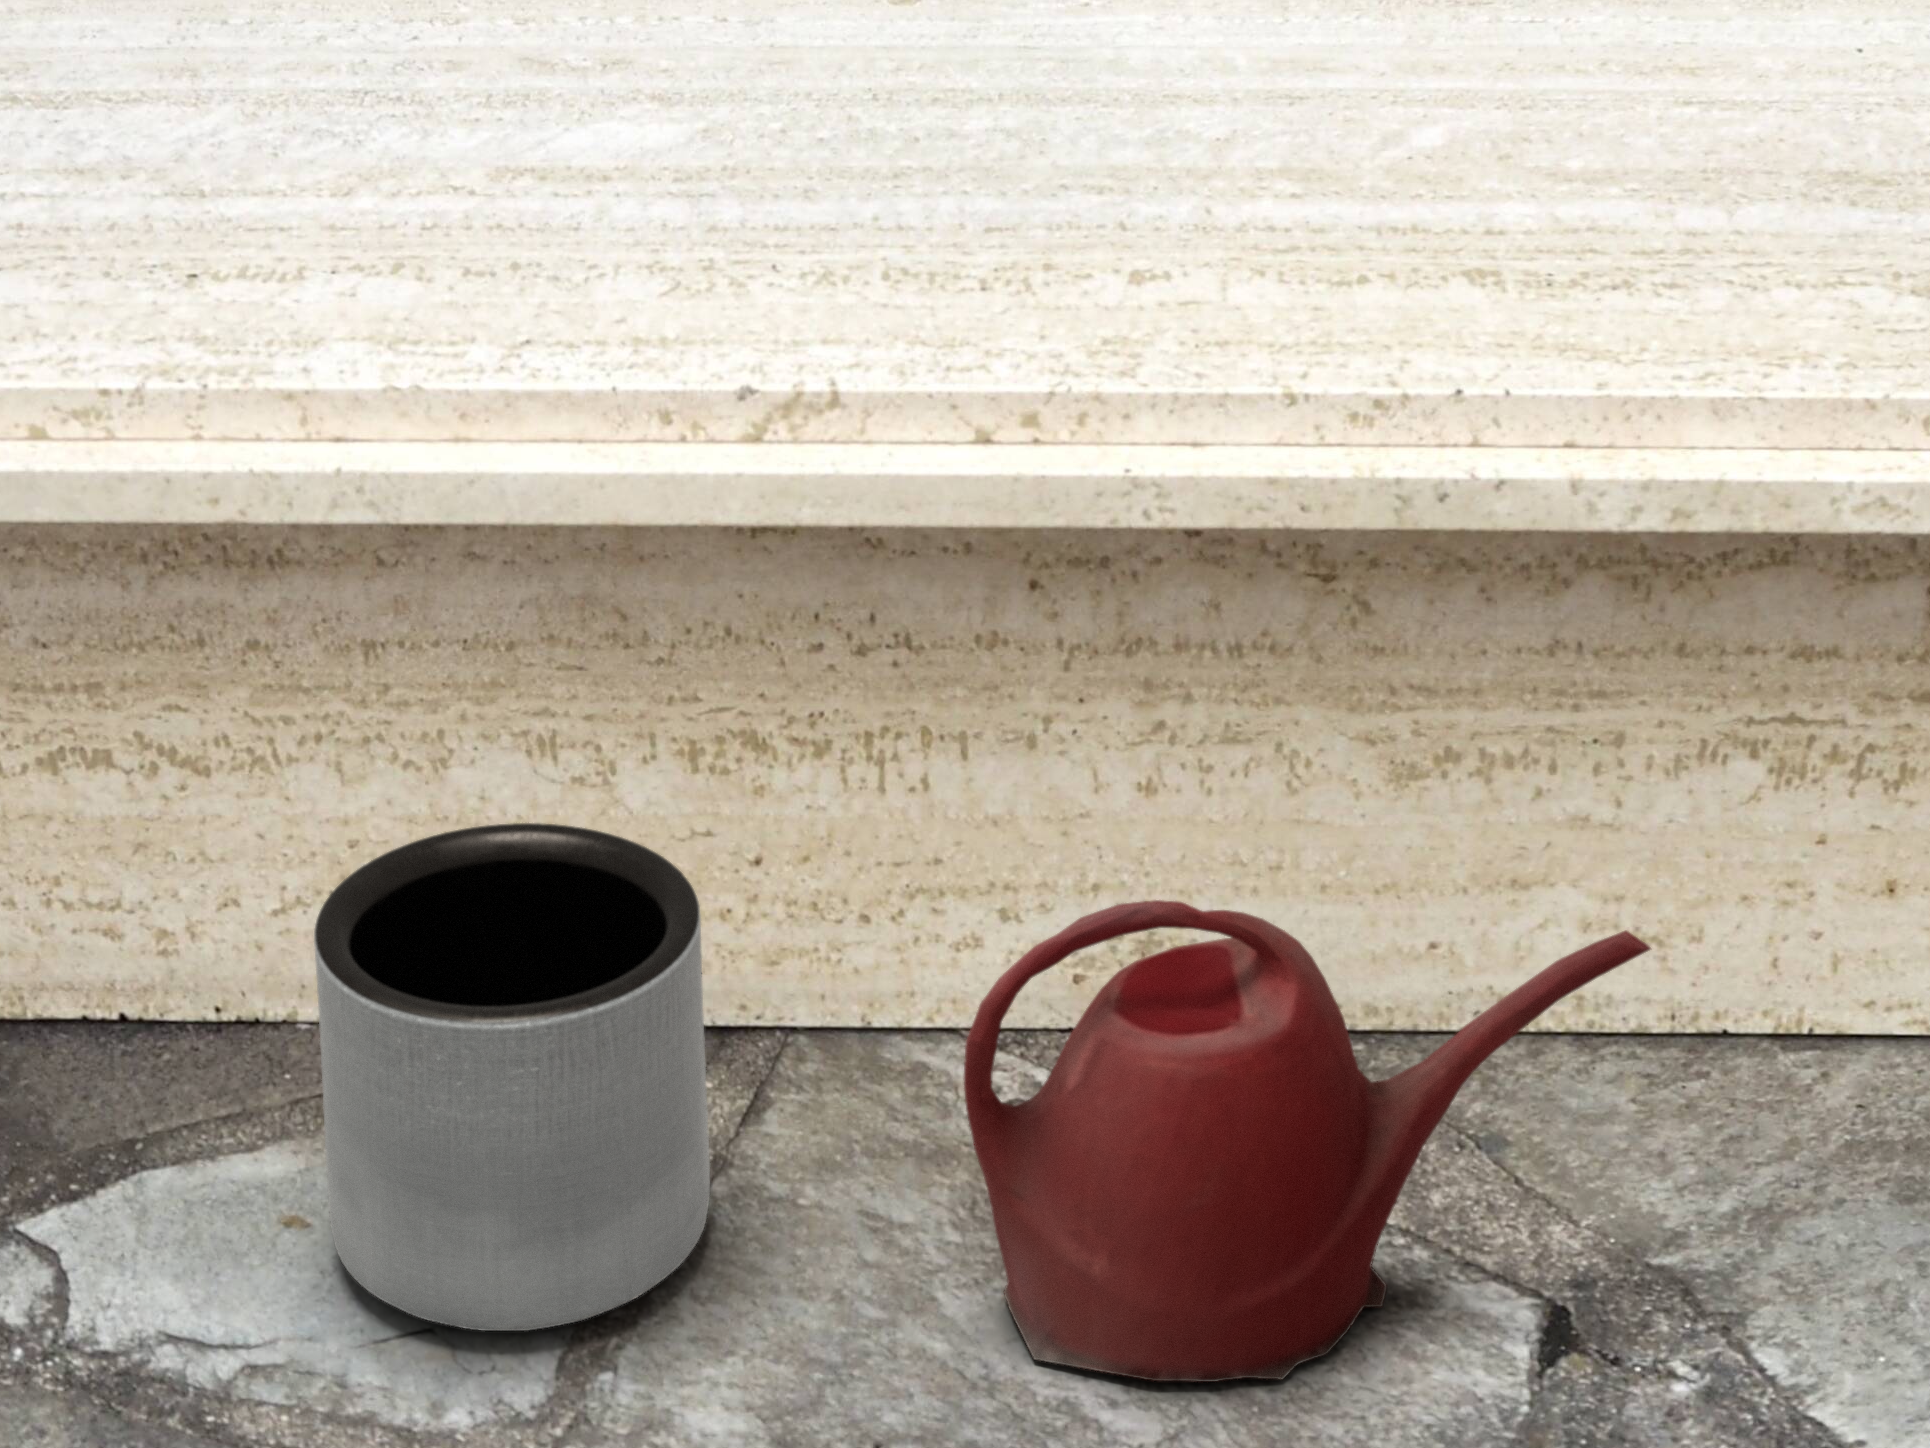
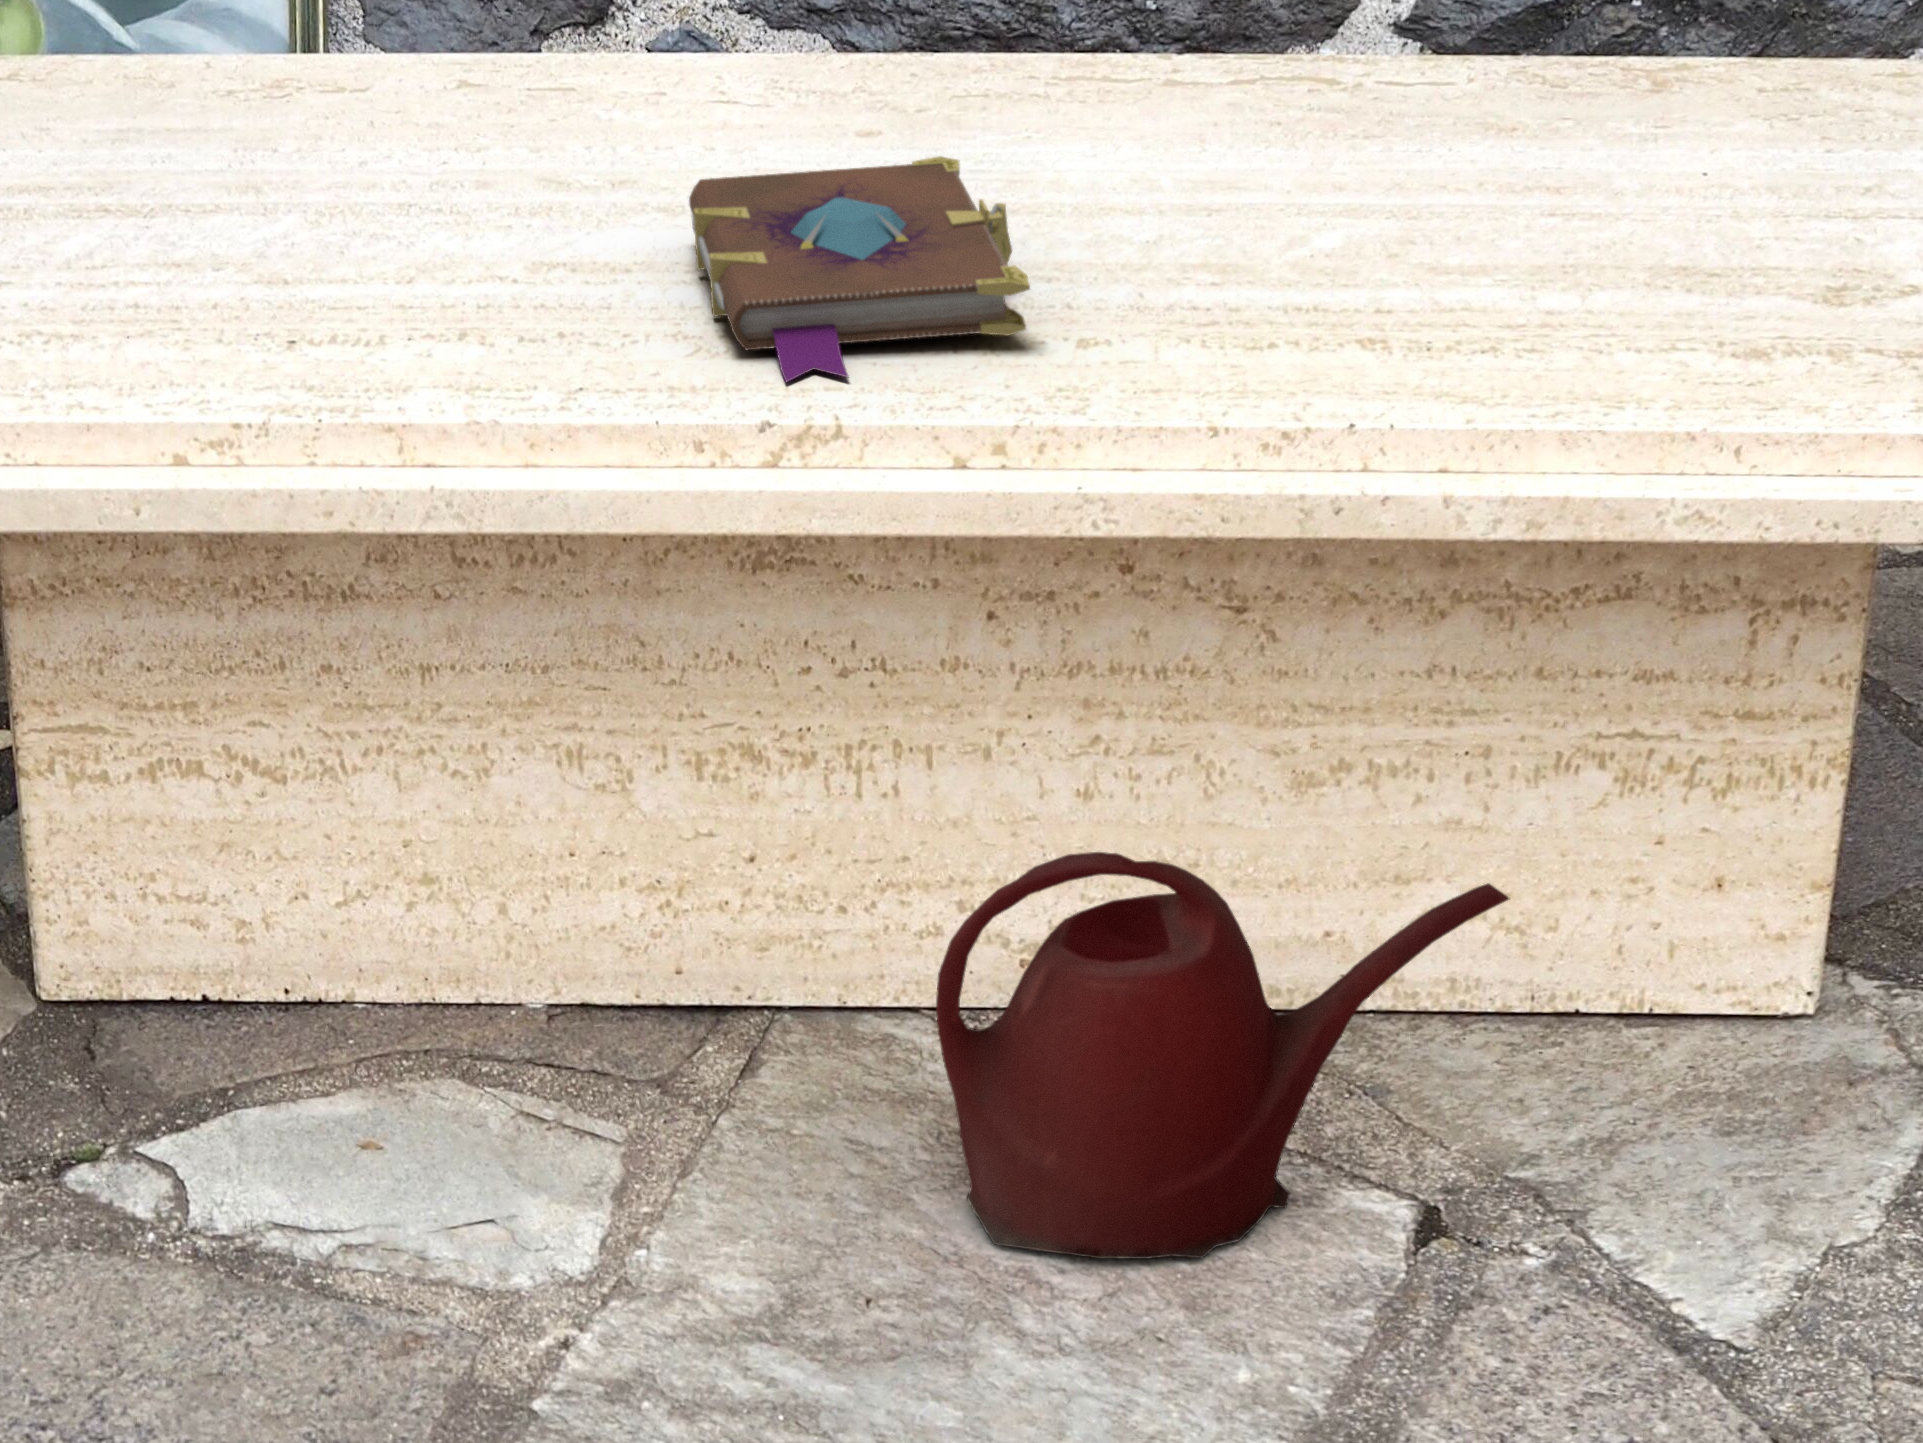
book: none [687,43,1077,337] -> present [689,156,1030,382]
planter: present [314,823,710,1331] -> none [387,811,713,1225]

